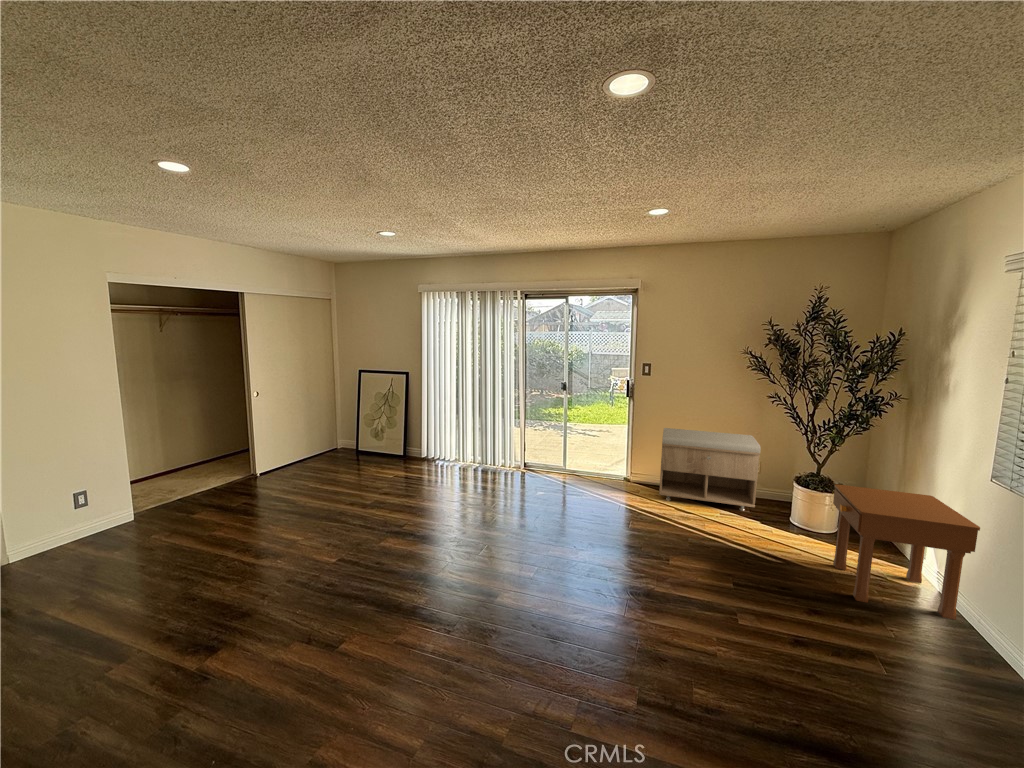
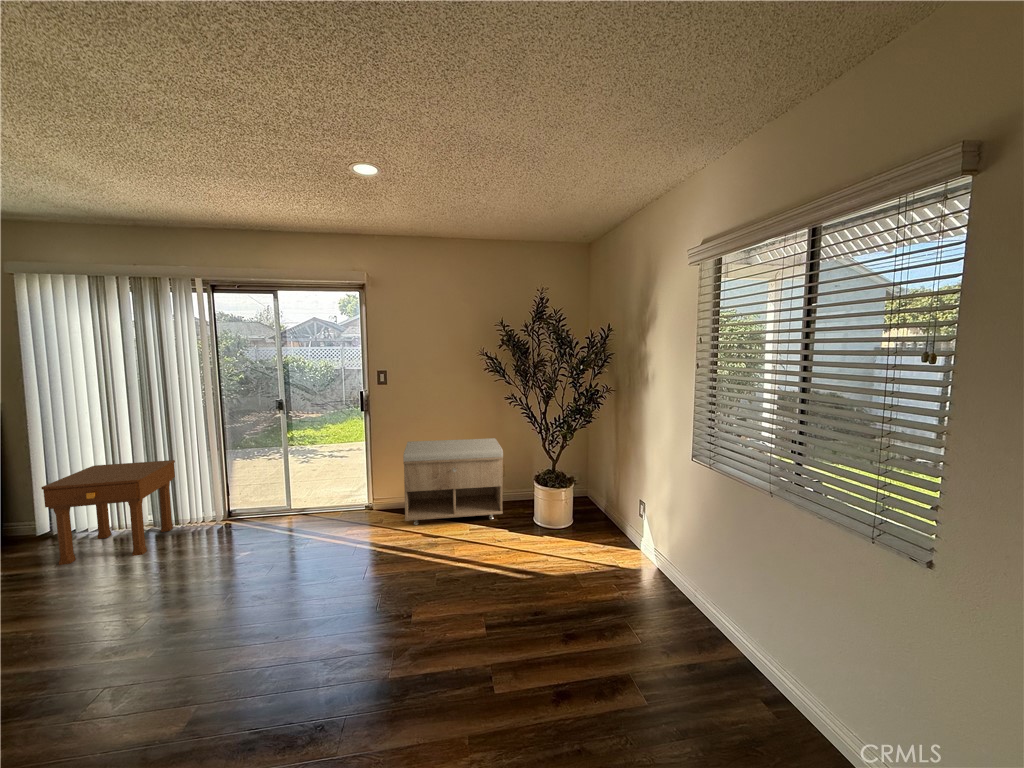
nightstand: present [833,484,980,620] -> present [42,460,175,565]

